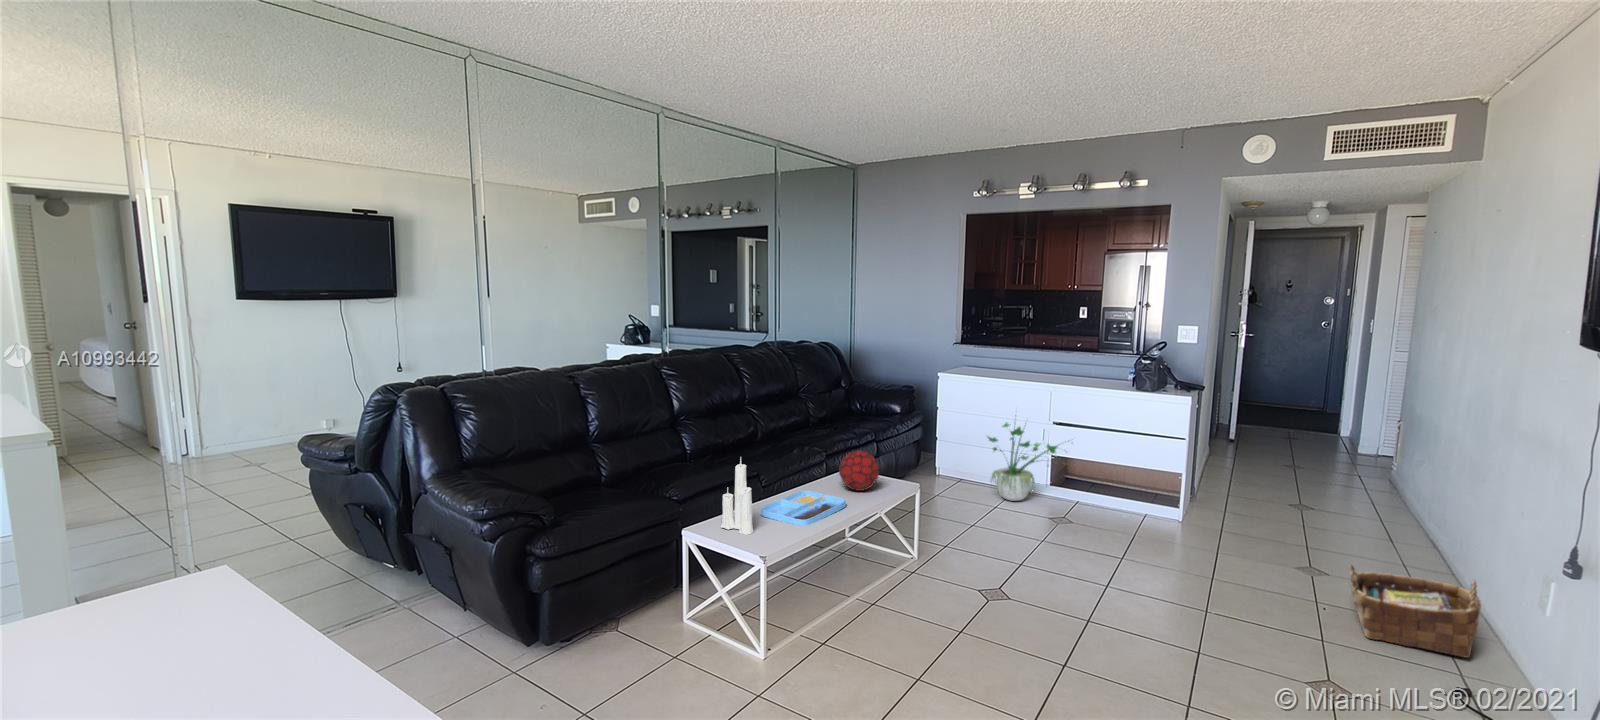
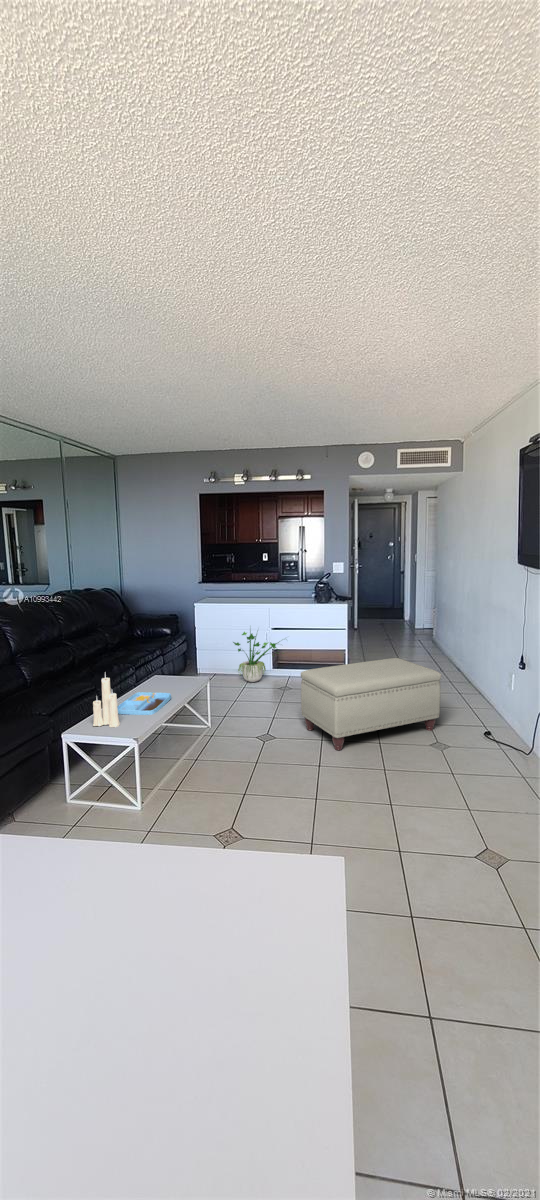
decorative orb: present [839,450,879,491] -> none [157,659,185,687]
ottoman: none [1057,498,1342,651] -> present [301,658,442,750]
woven basket: present [1348,565,1481,658] -> none [439,680,494,719]

